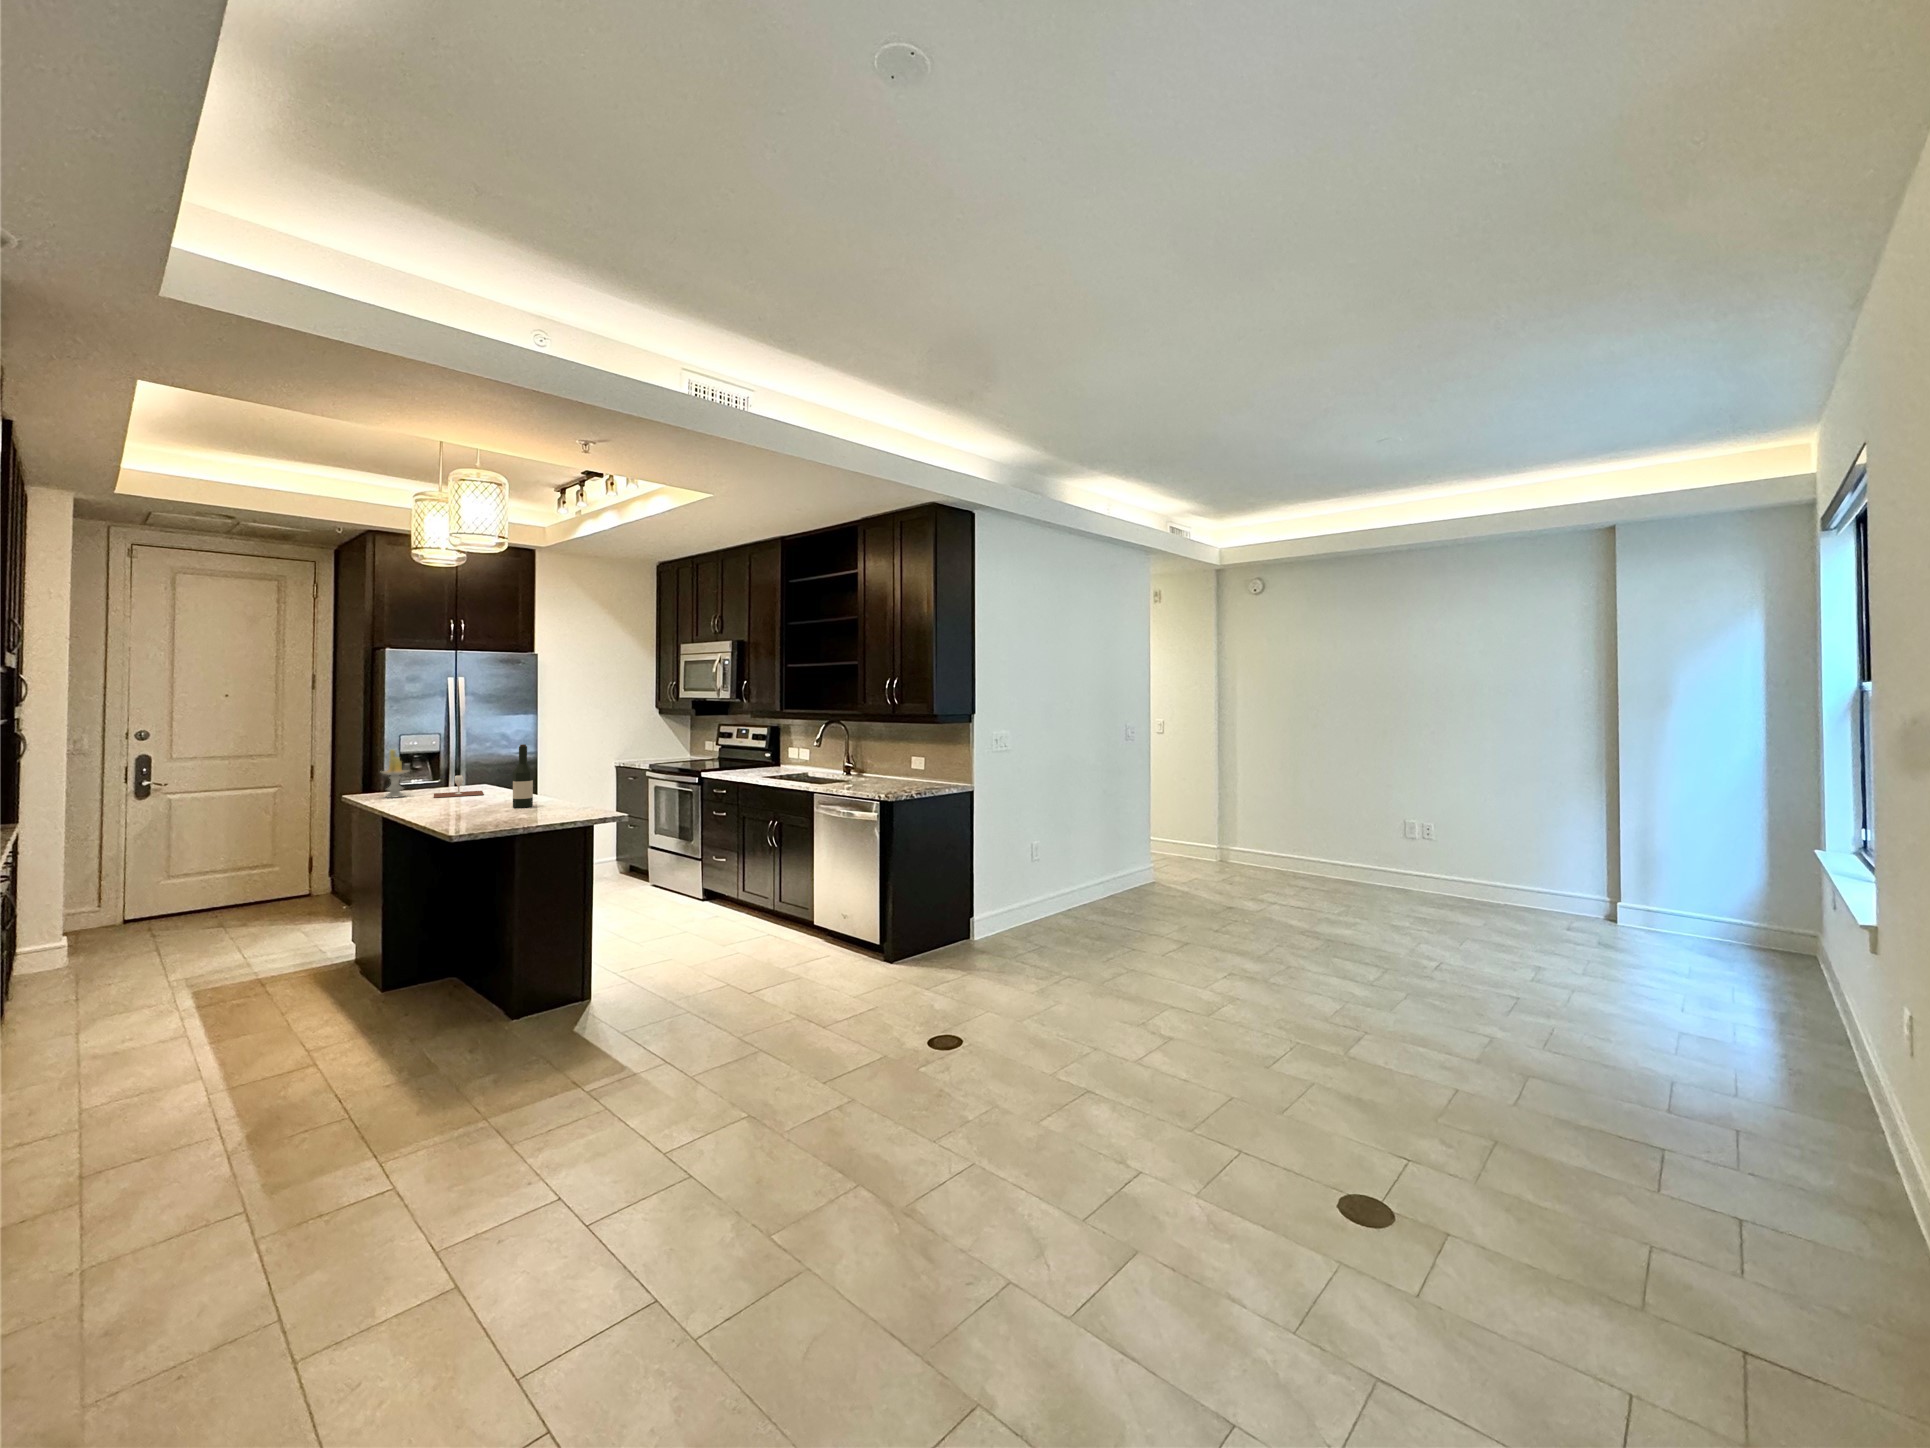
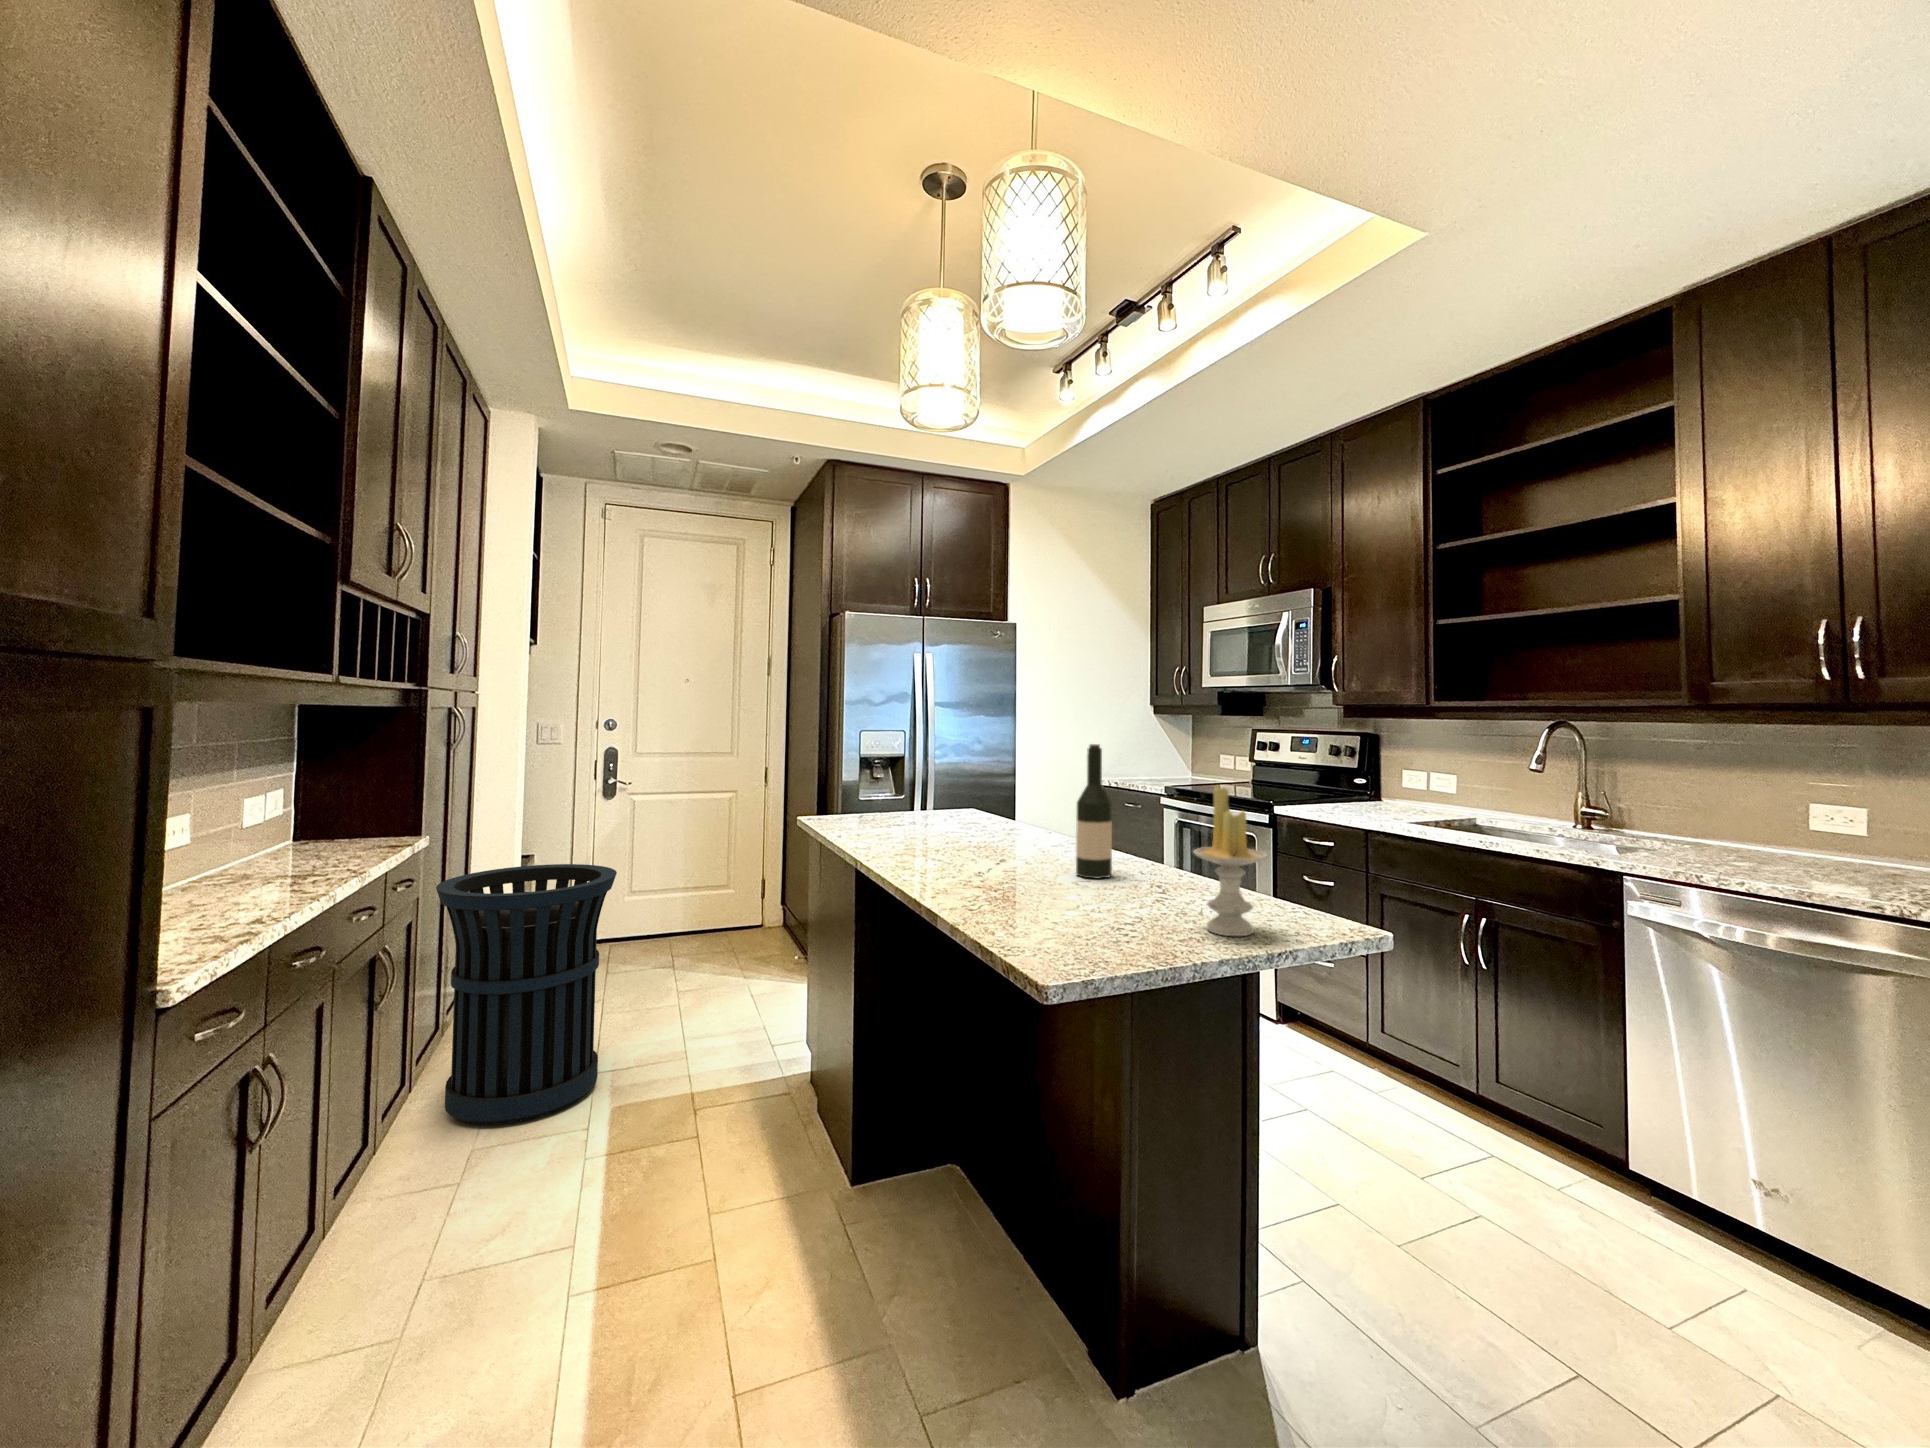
candle: present [382,749,408,798] -> present [1193,786,1268,936]
wine glass: present [434,775,484,798] -> none [917,796,994,835]
trash can: none [38,838,194,1007] -> present [436,864,617,1124]

